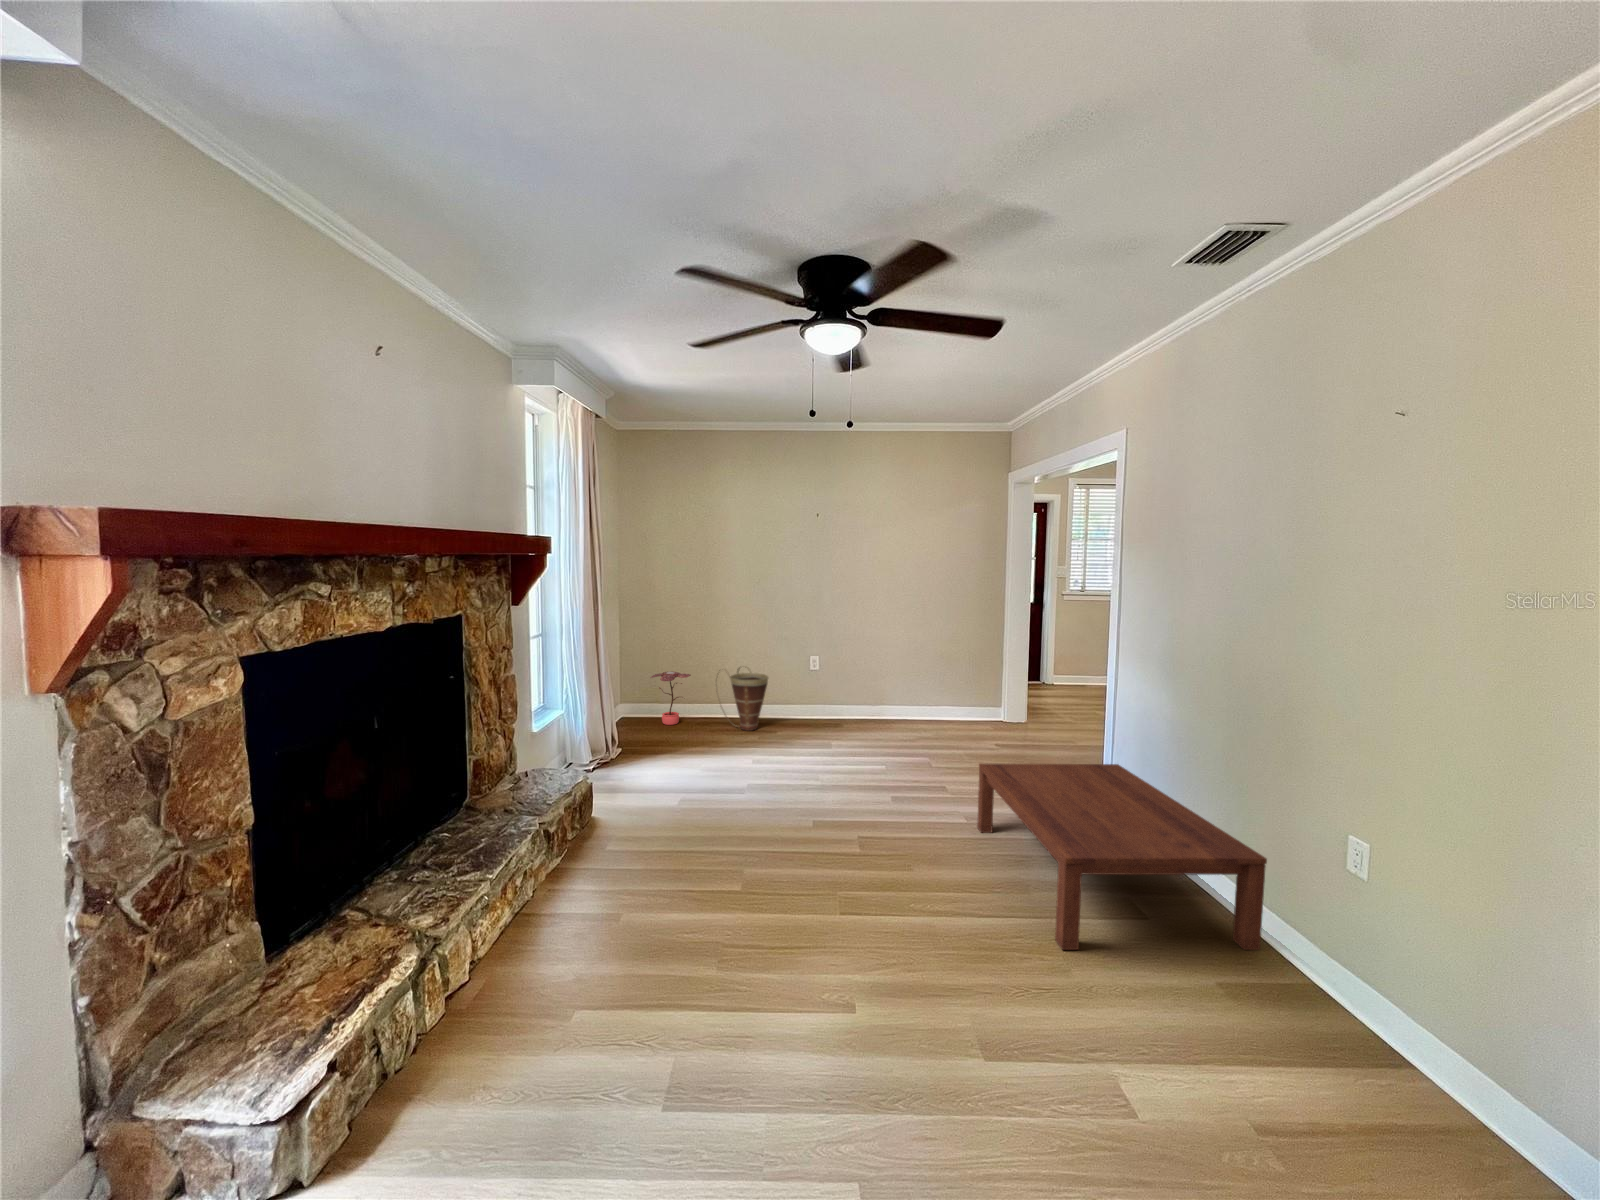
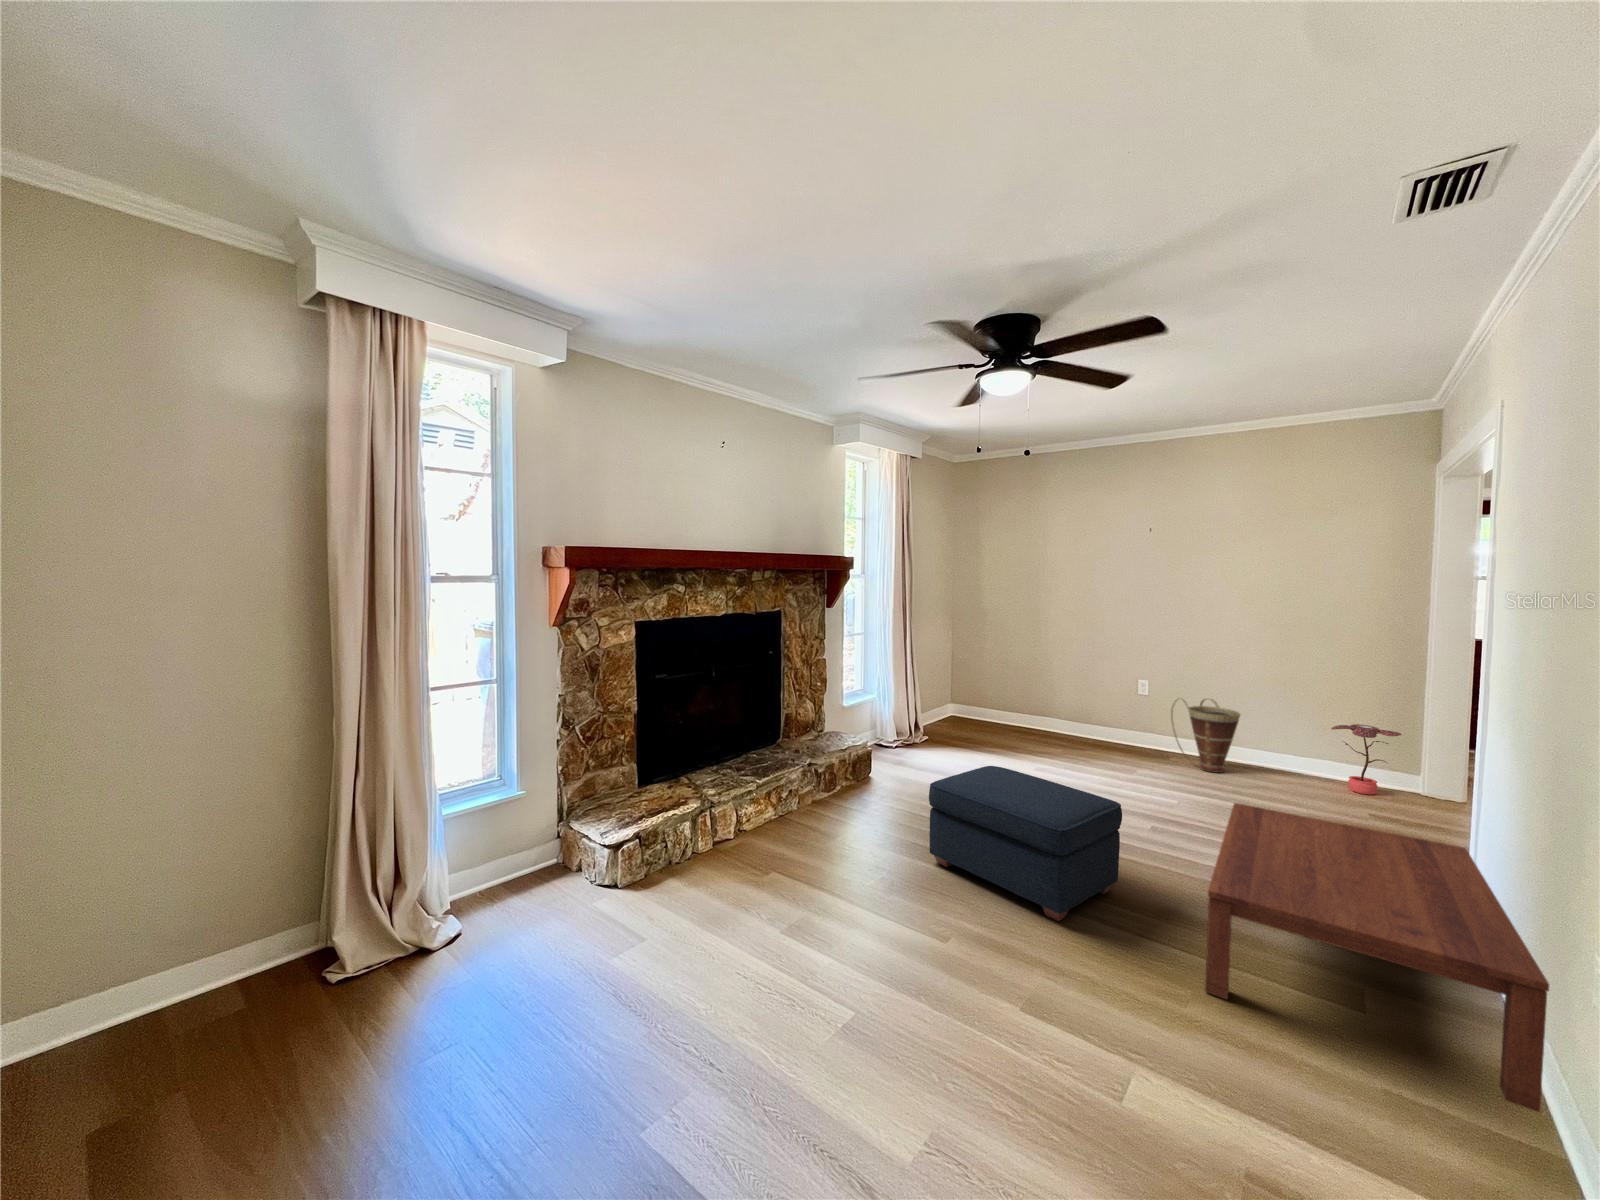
basket: present [729,667,768,731] -> present [1171,699,1240,773]
potted plant: present [650,671,691,725] -> present [1331,724,1401,795]
ottoman: none [751,776,932,930] -> present [929,766,1122,921]

